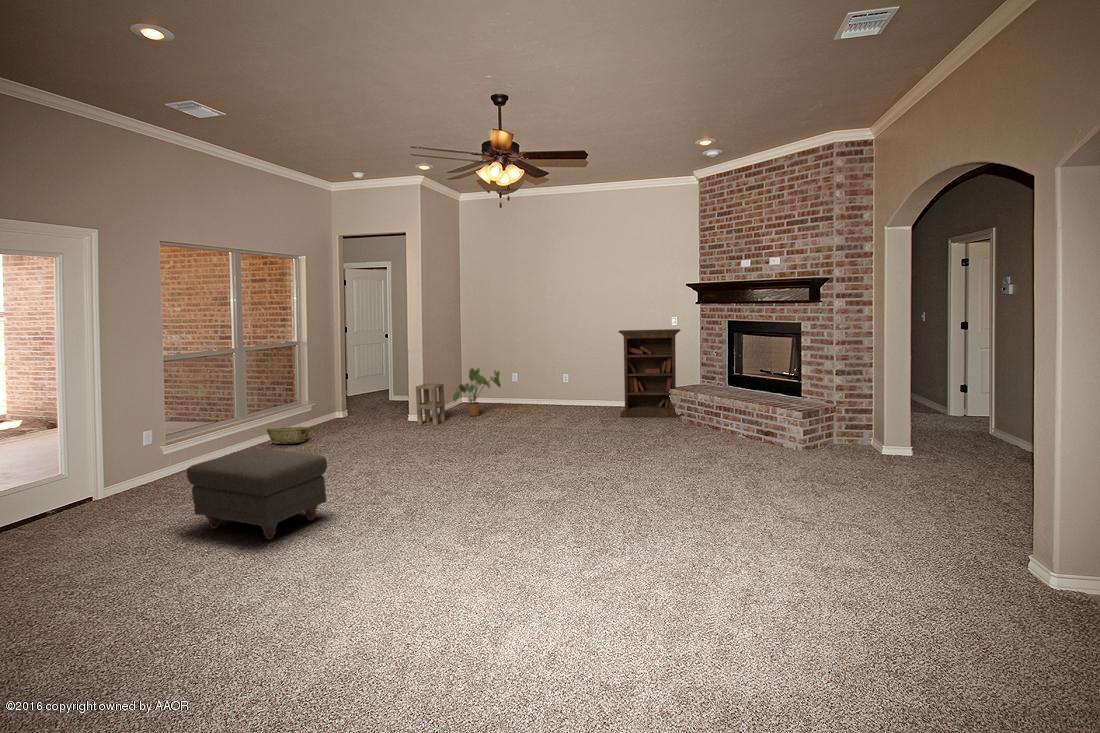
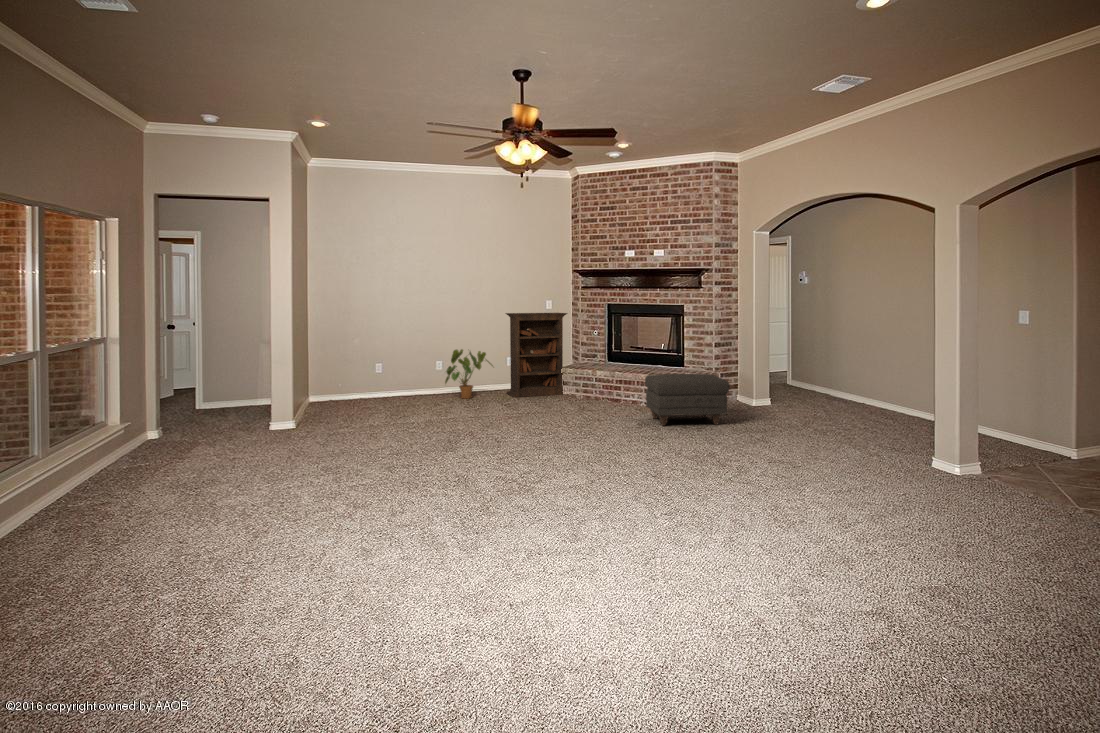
house plant: present [453,368,501,416] -> present [445,349,493,399]
side table: present [416,384,445,425] -> none [301,370,331,418]
woven basket: present [267,427,310,444] -> none [128,426,187,449]
ottoman: present [187,448,327,539] -> present [645,374,730,426]

